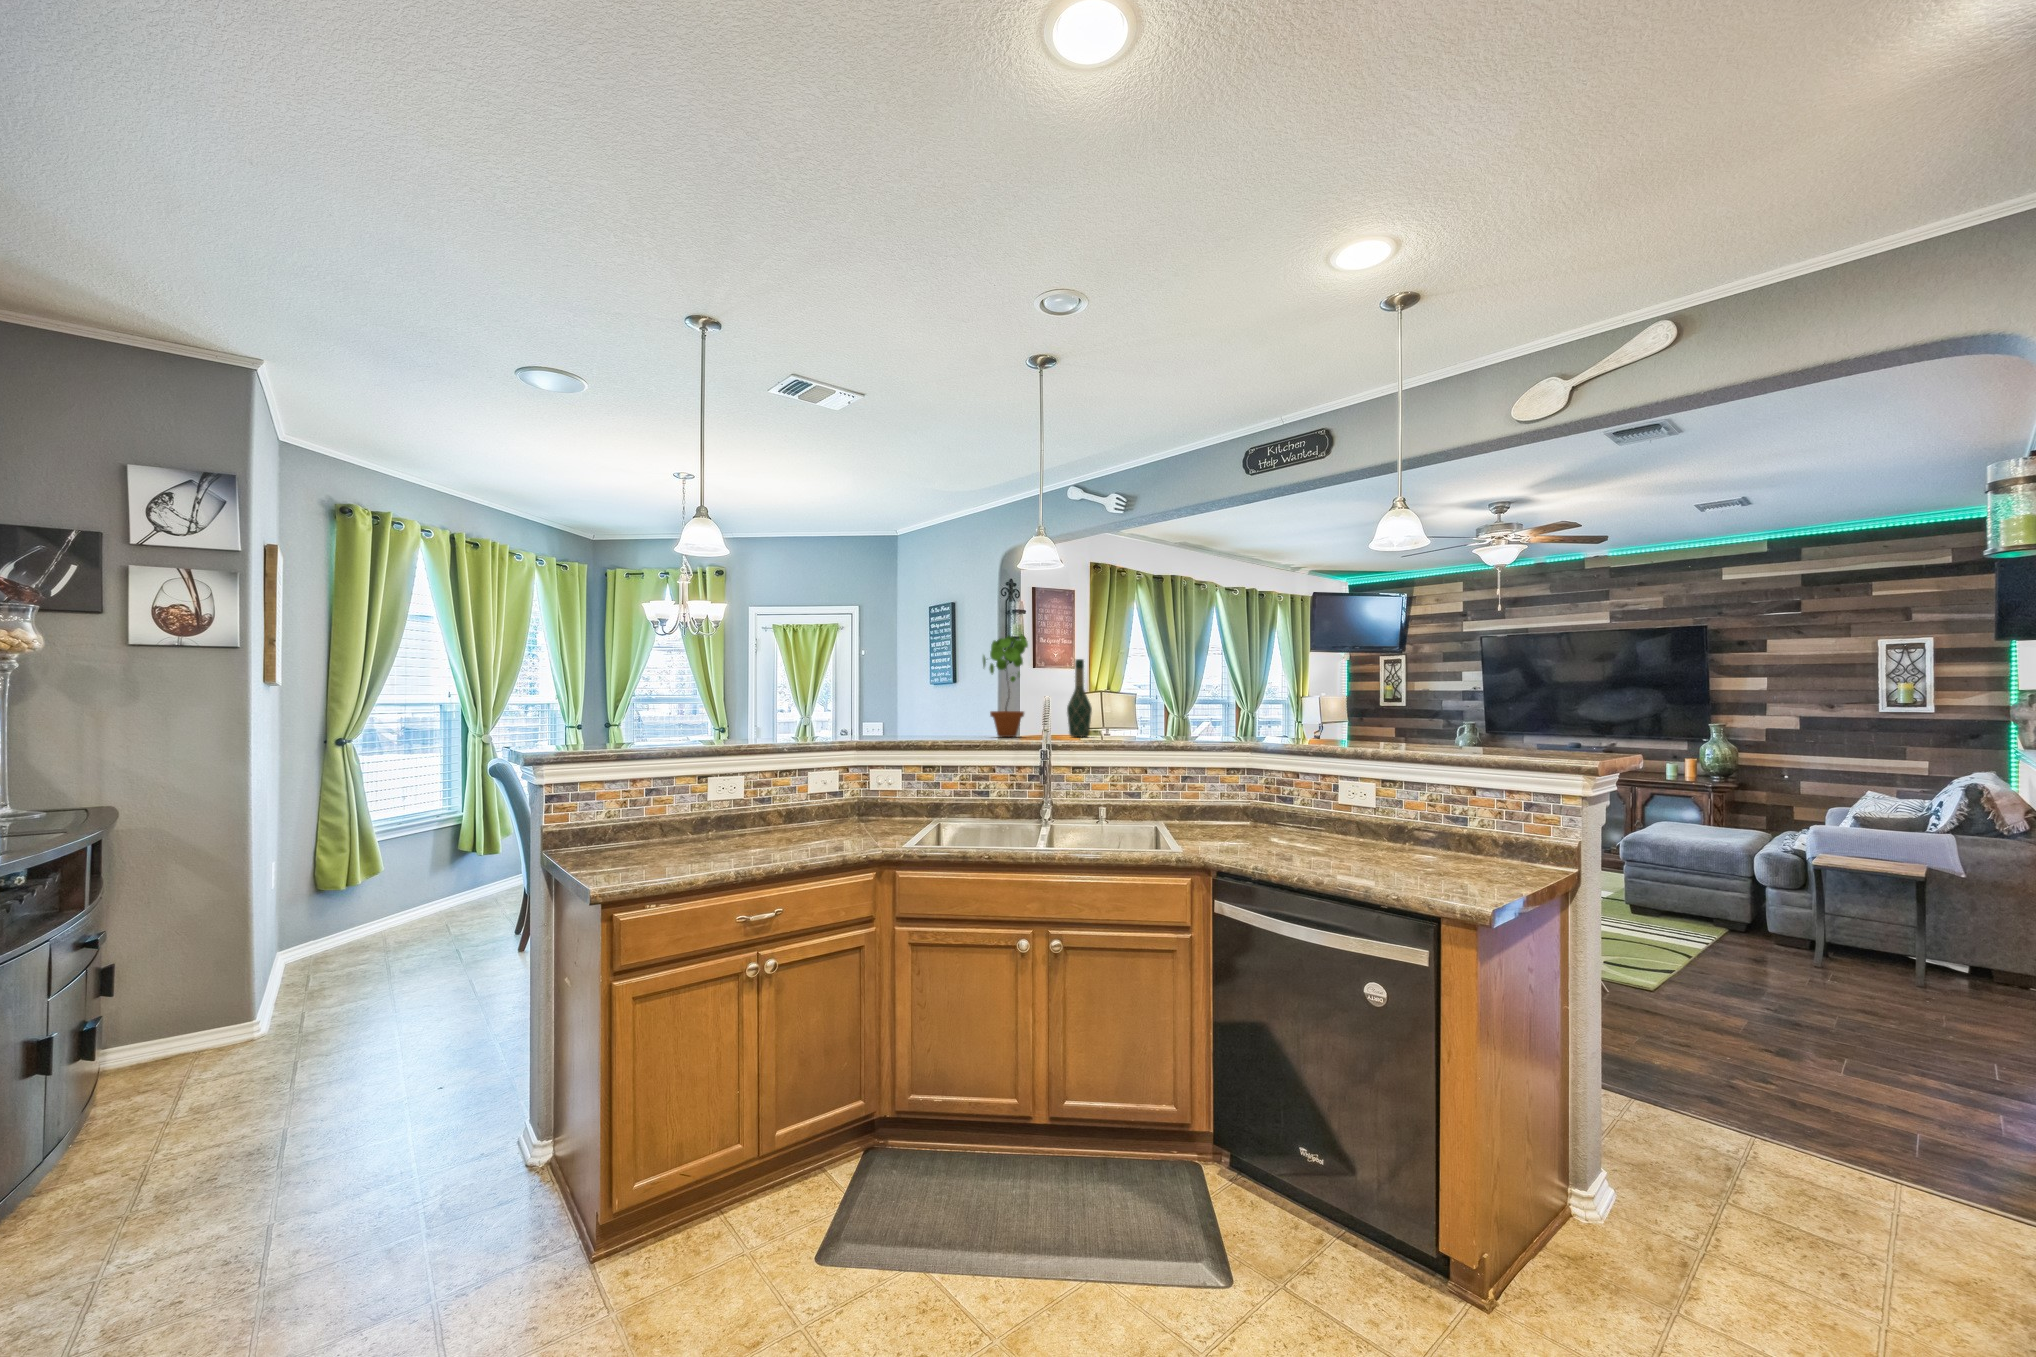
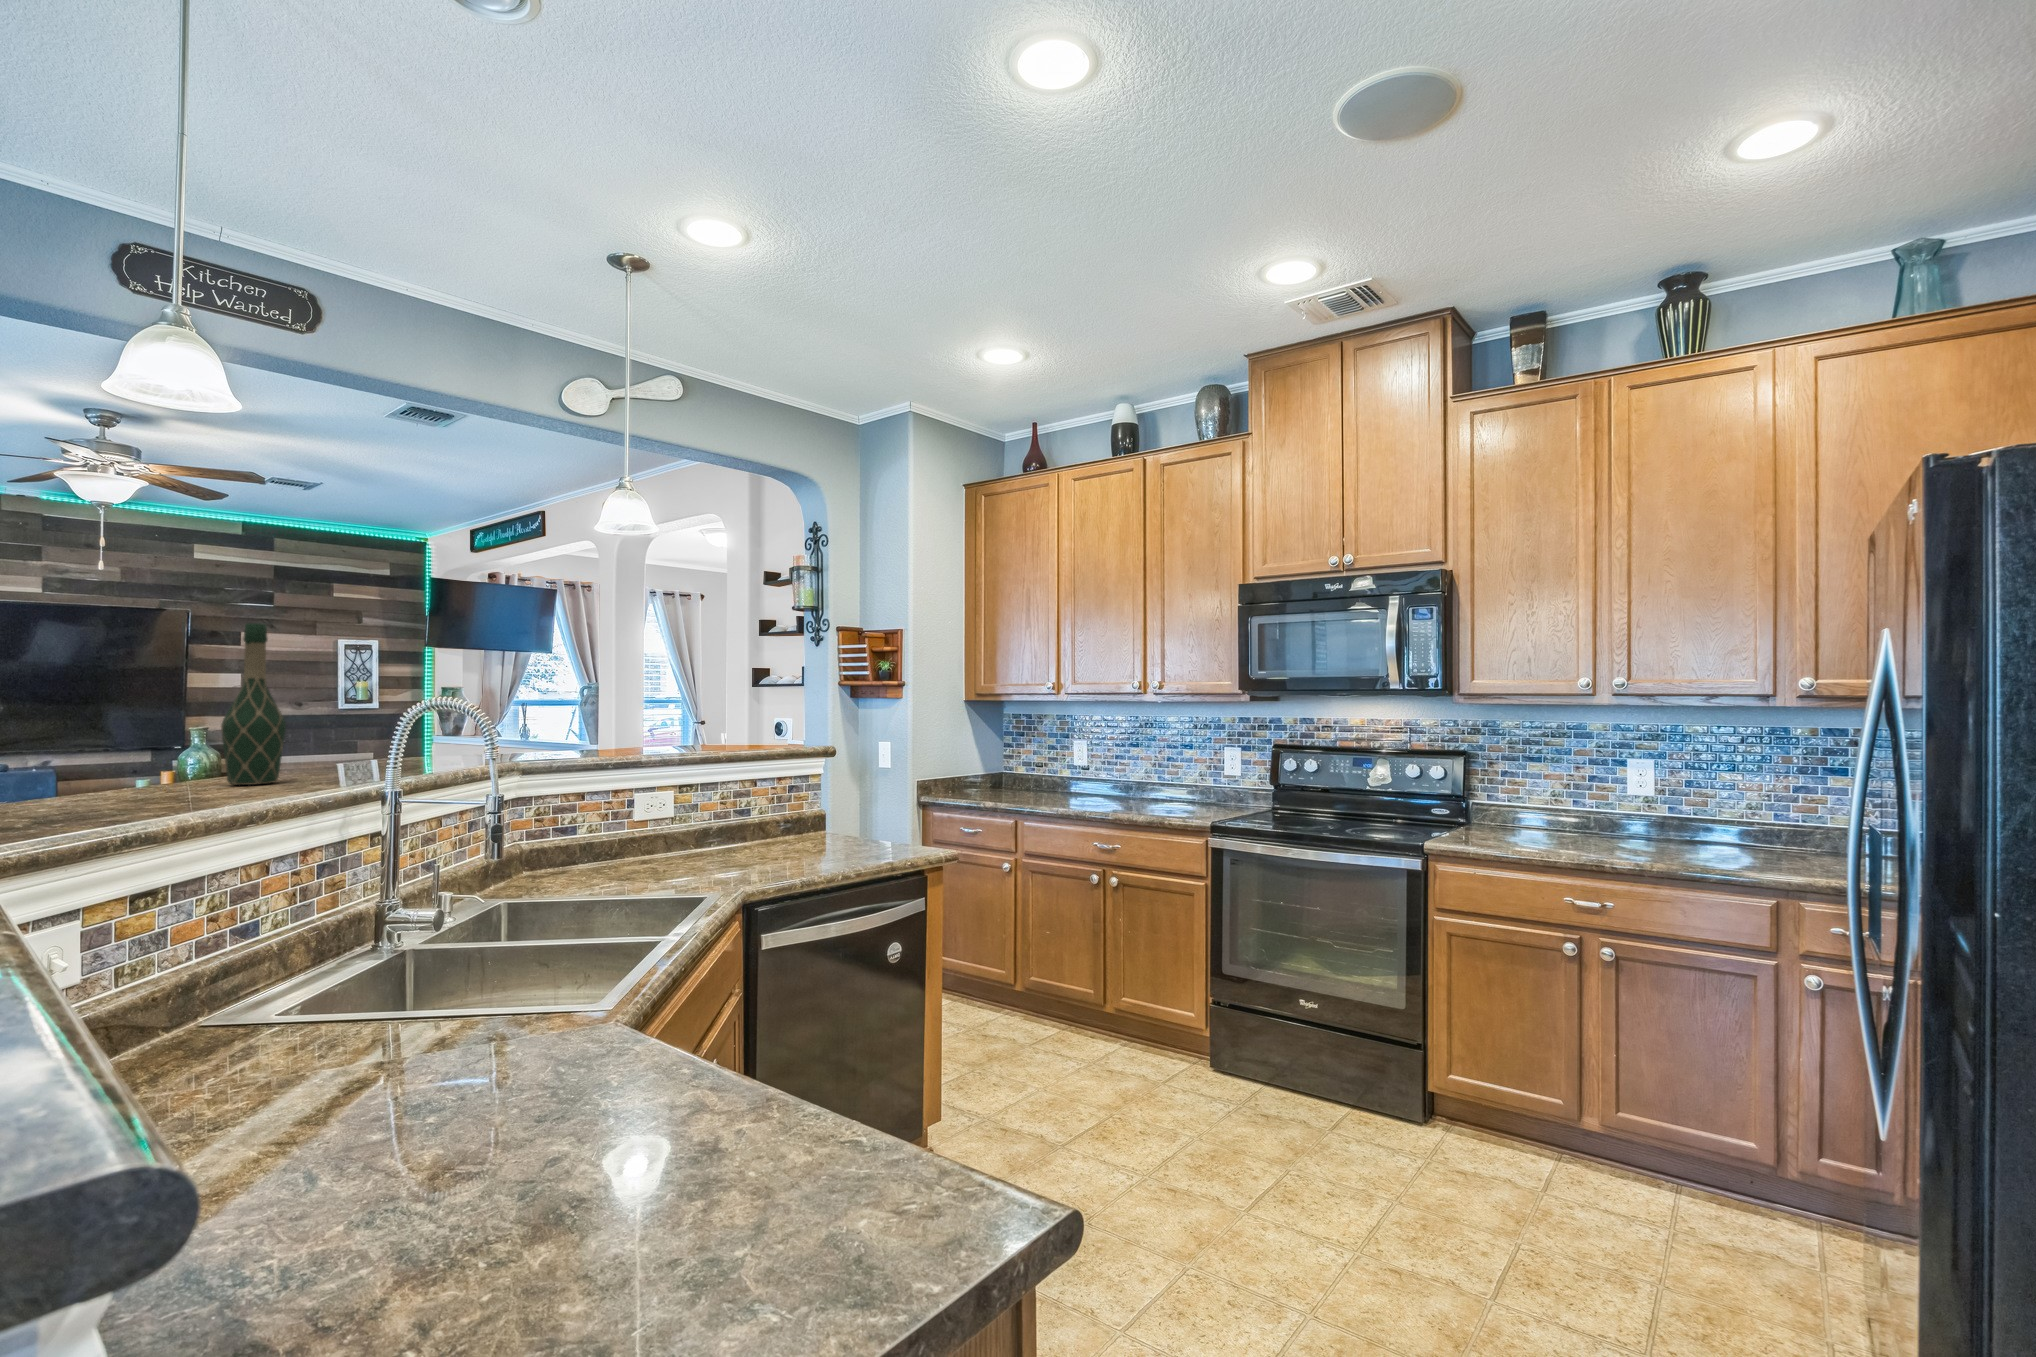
potted plant: present [983,634,1028,737] -> none [72,553,208,802]

